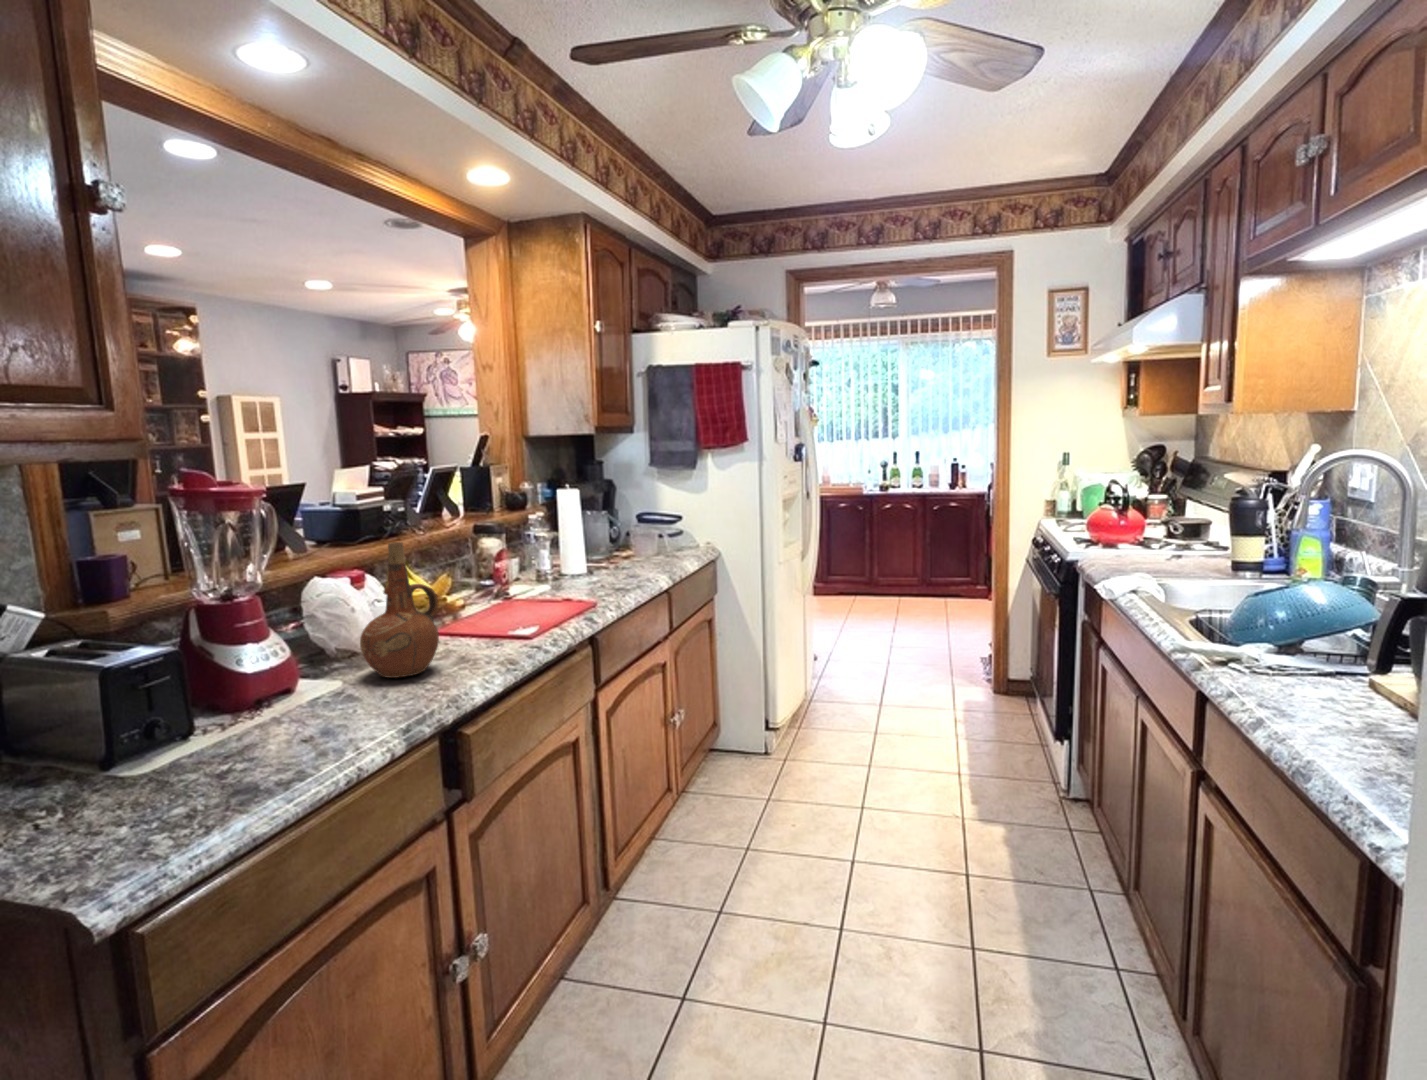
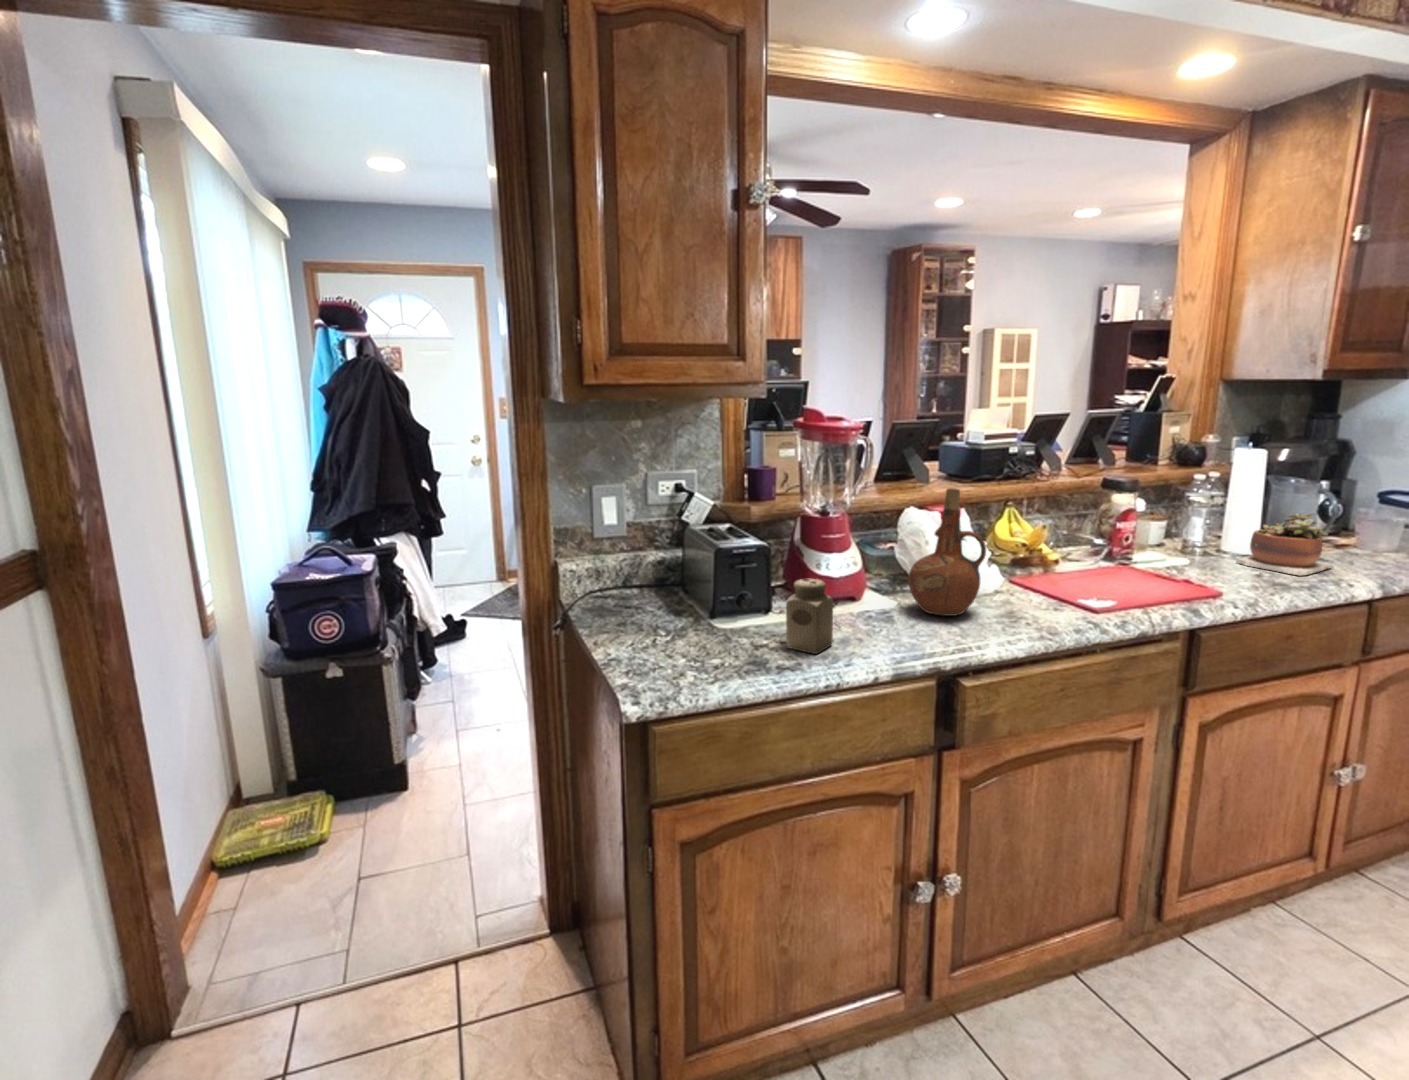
succulent plant: none [582,533,639,581] -> present [1236,513,1332,575]
salt shaker: none [263,664,324,758] -> present [786,579,834,654]

